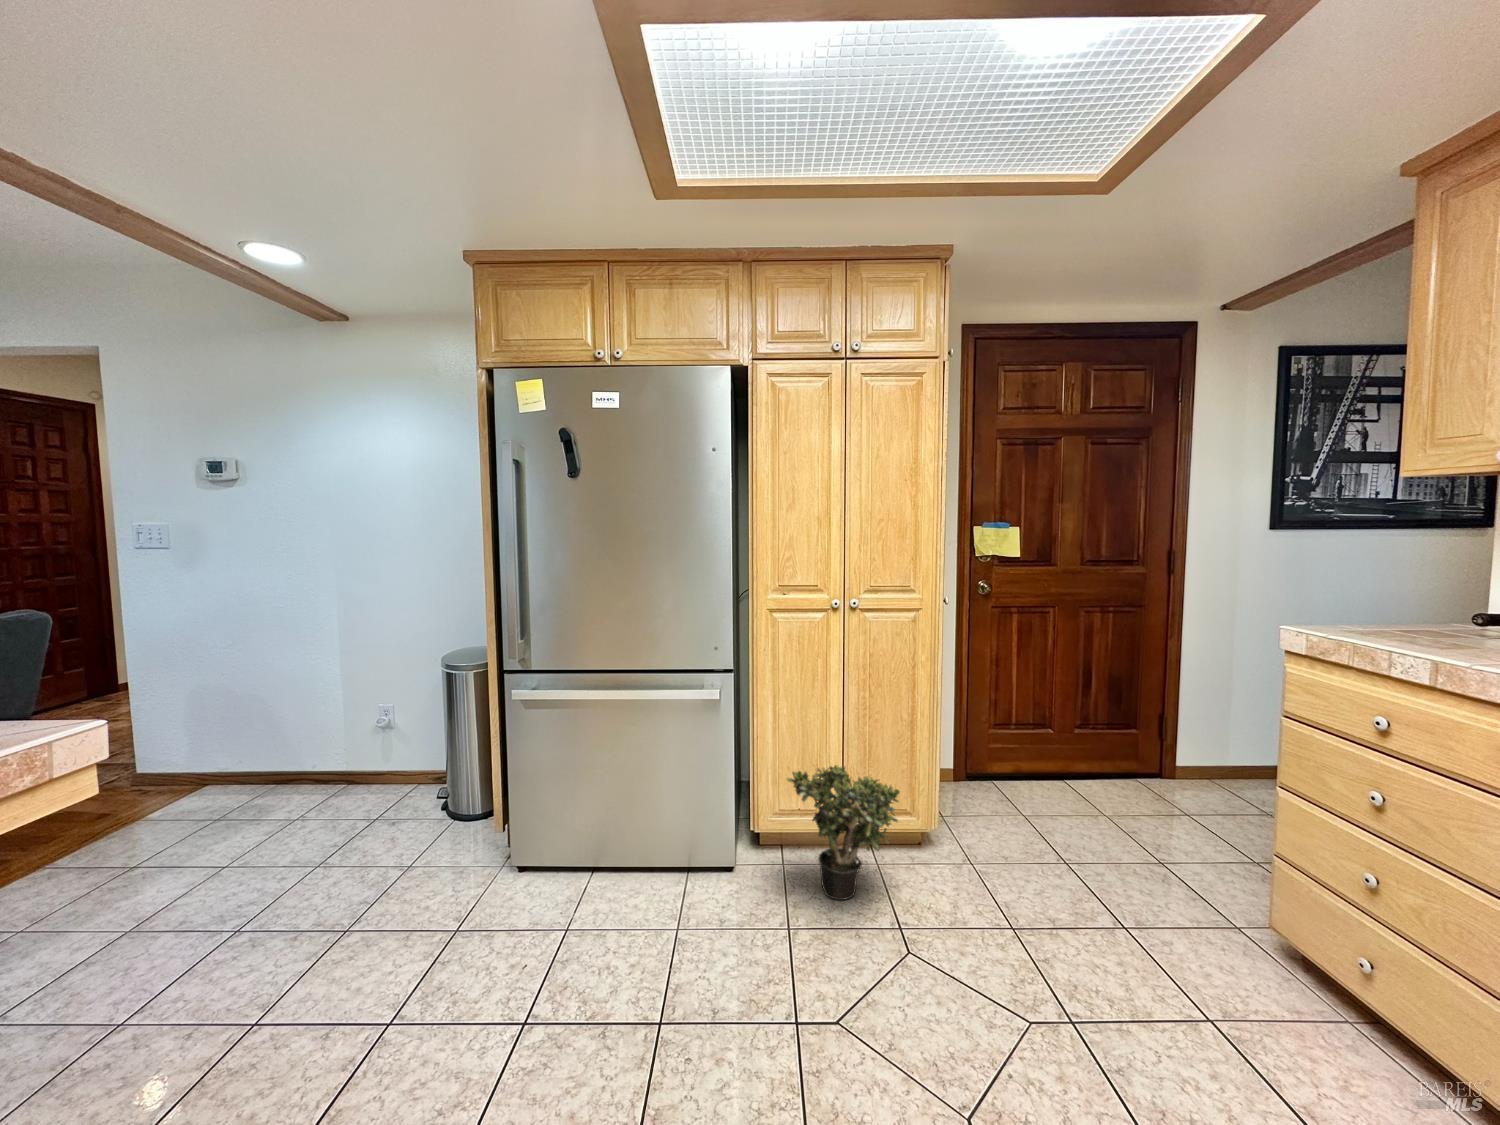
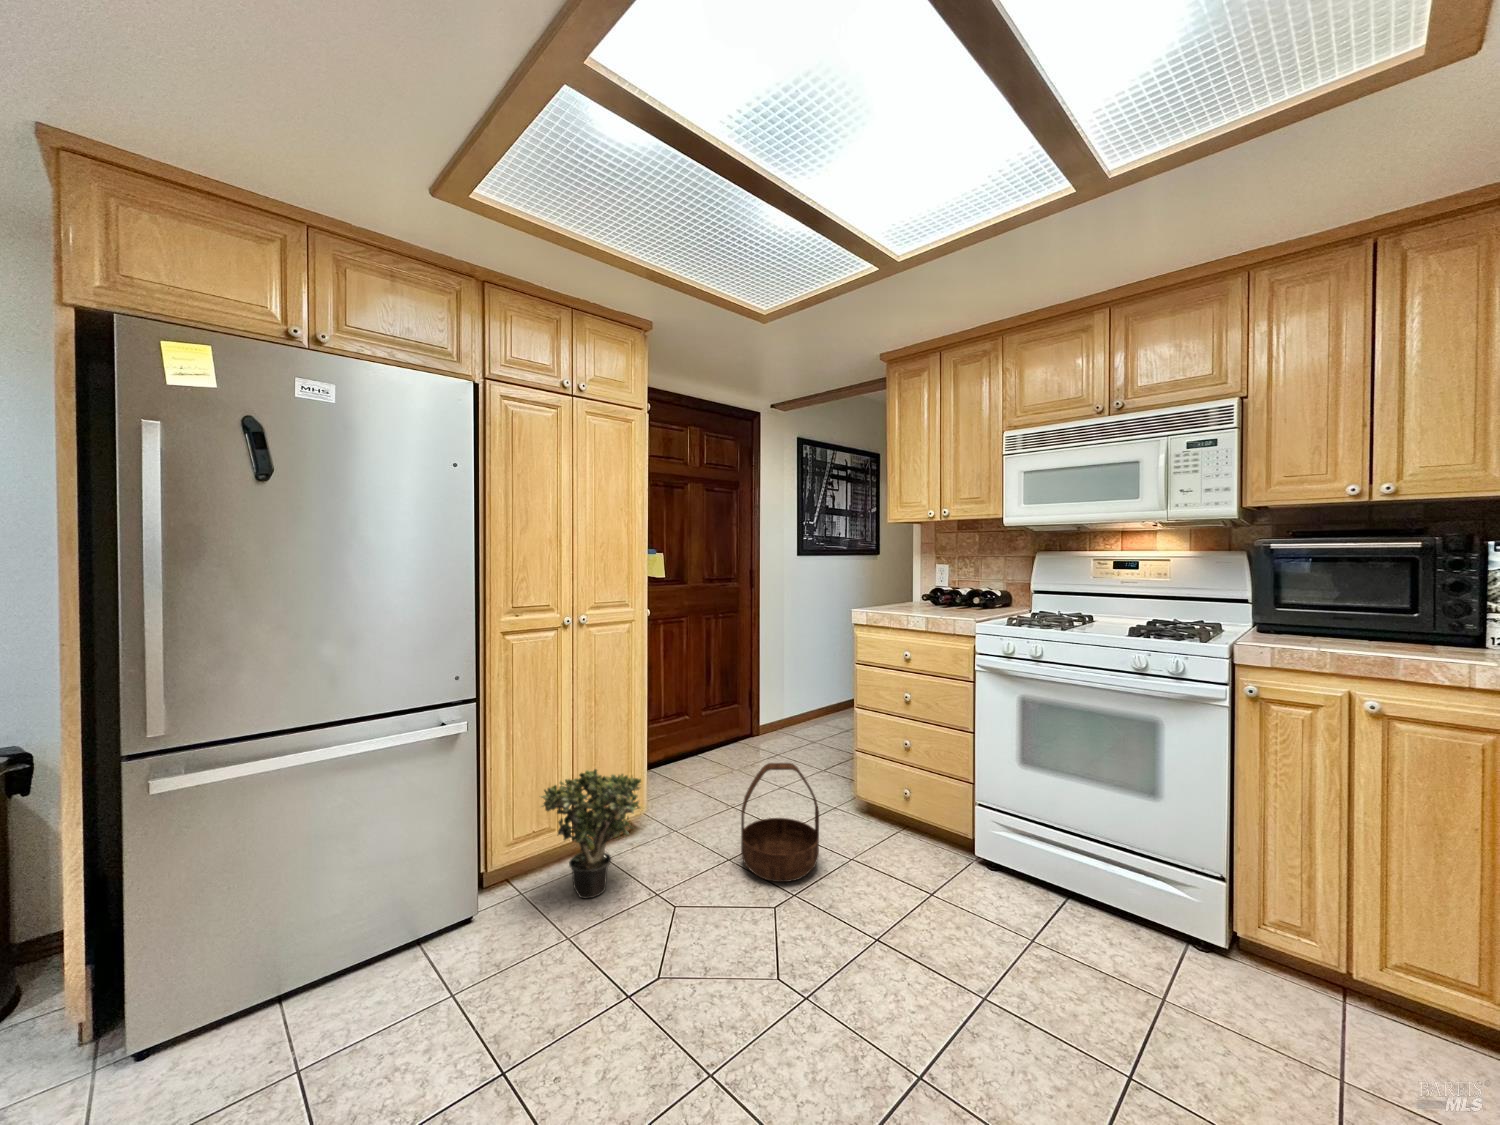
basket: none [1020,827,1148,1007] -> present [741,763,819,882]

